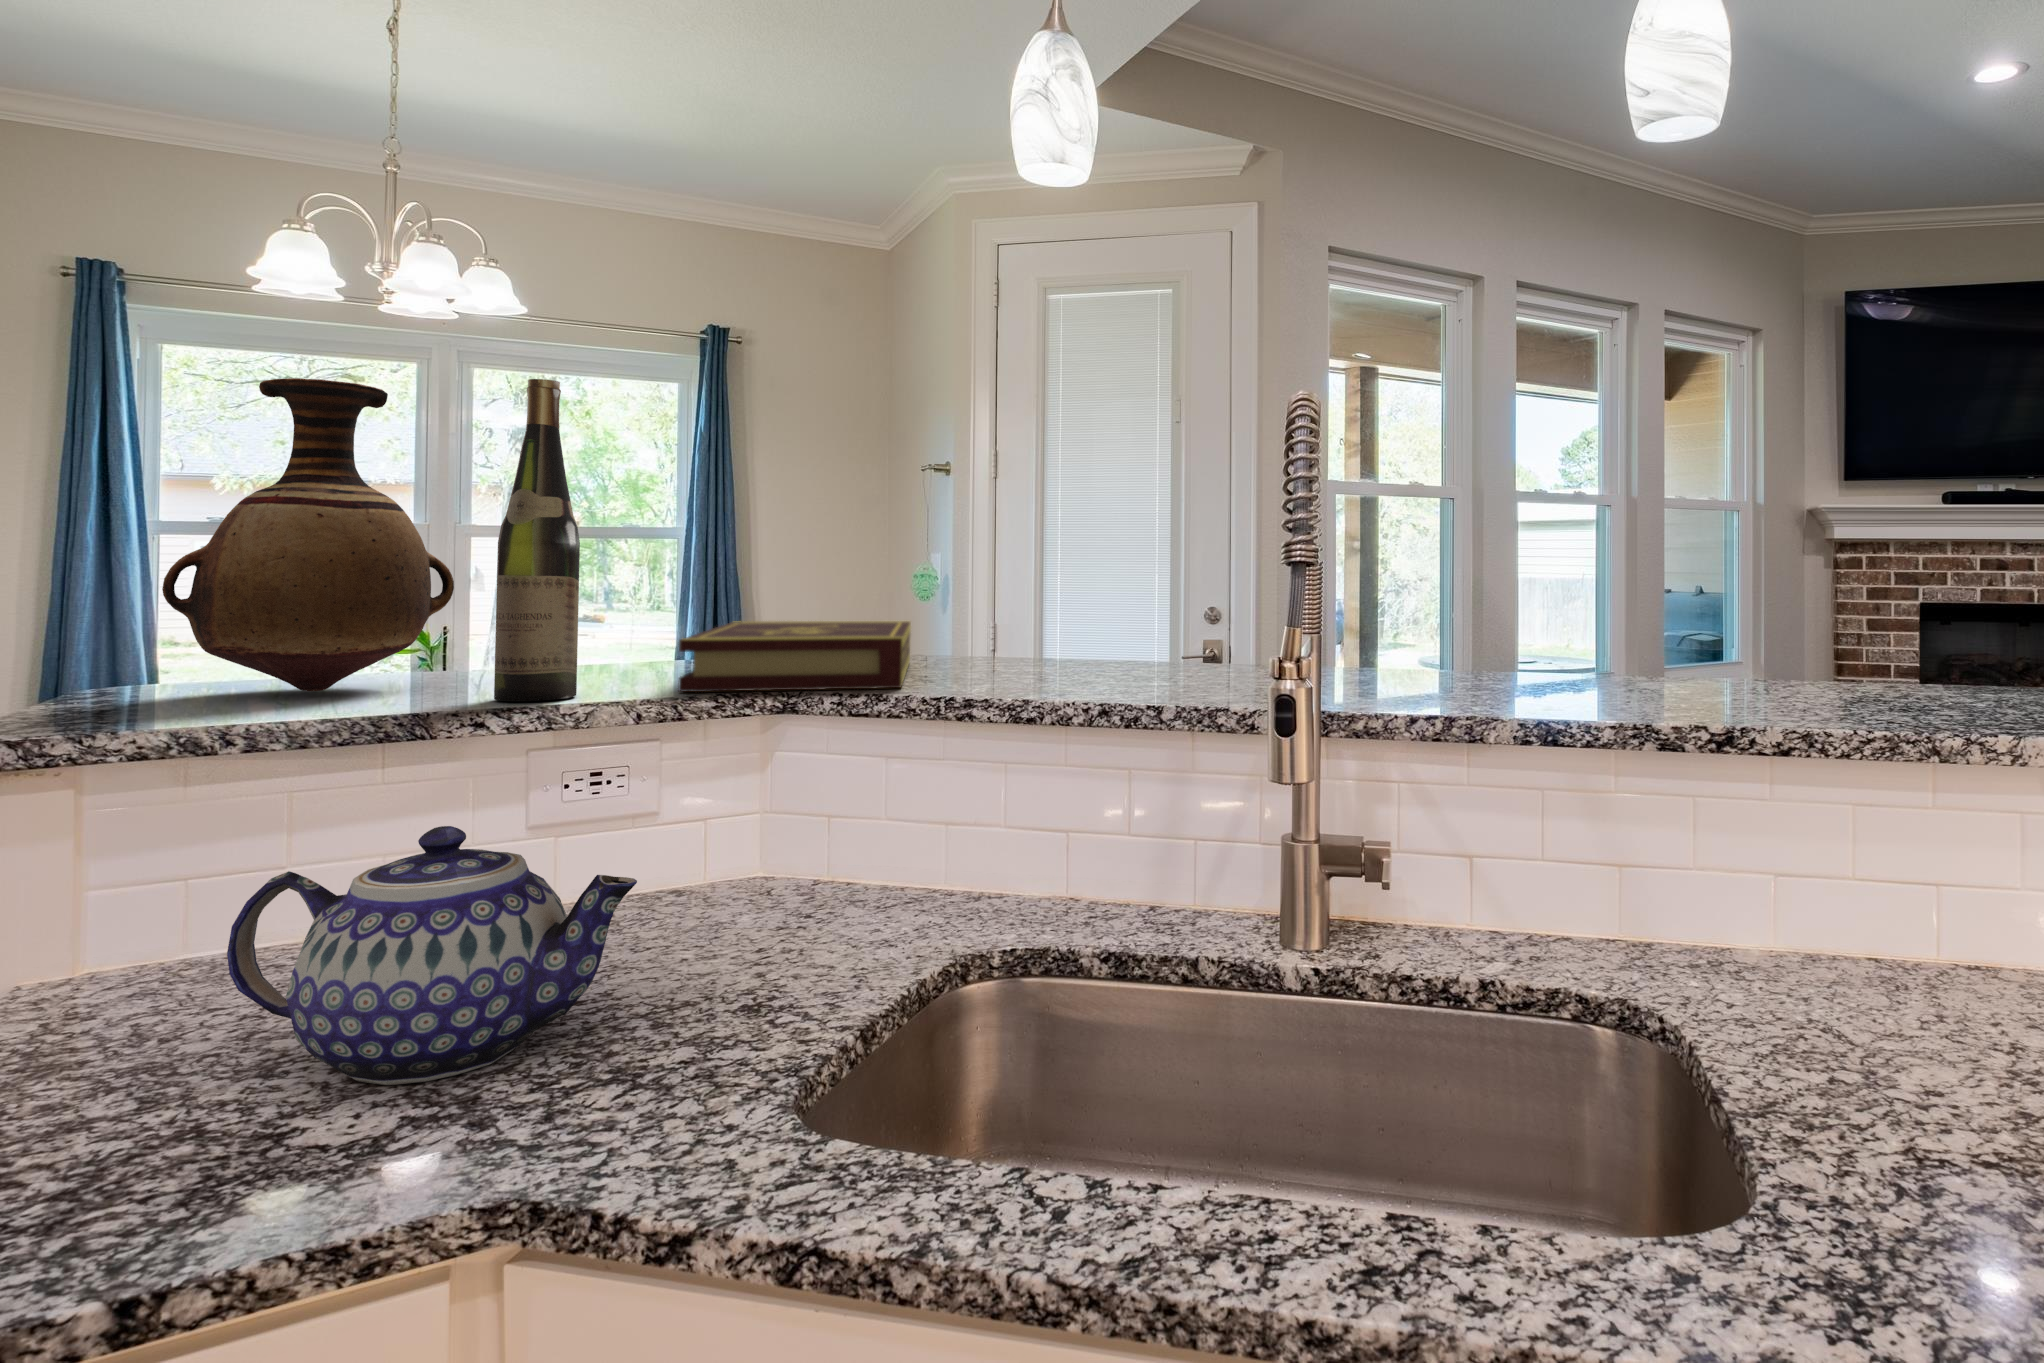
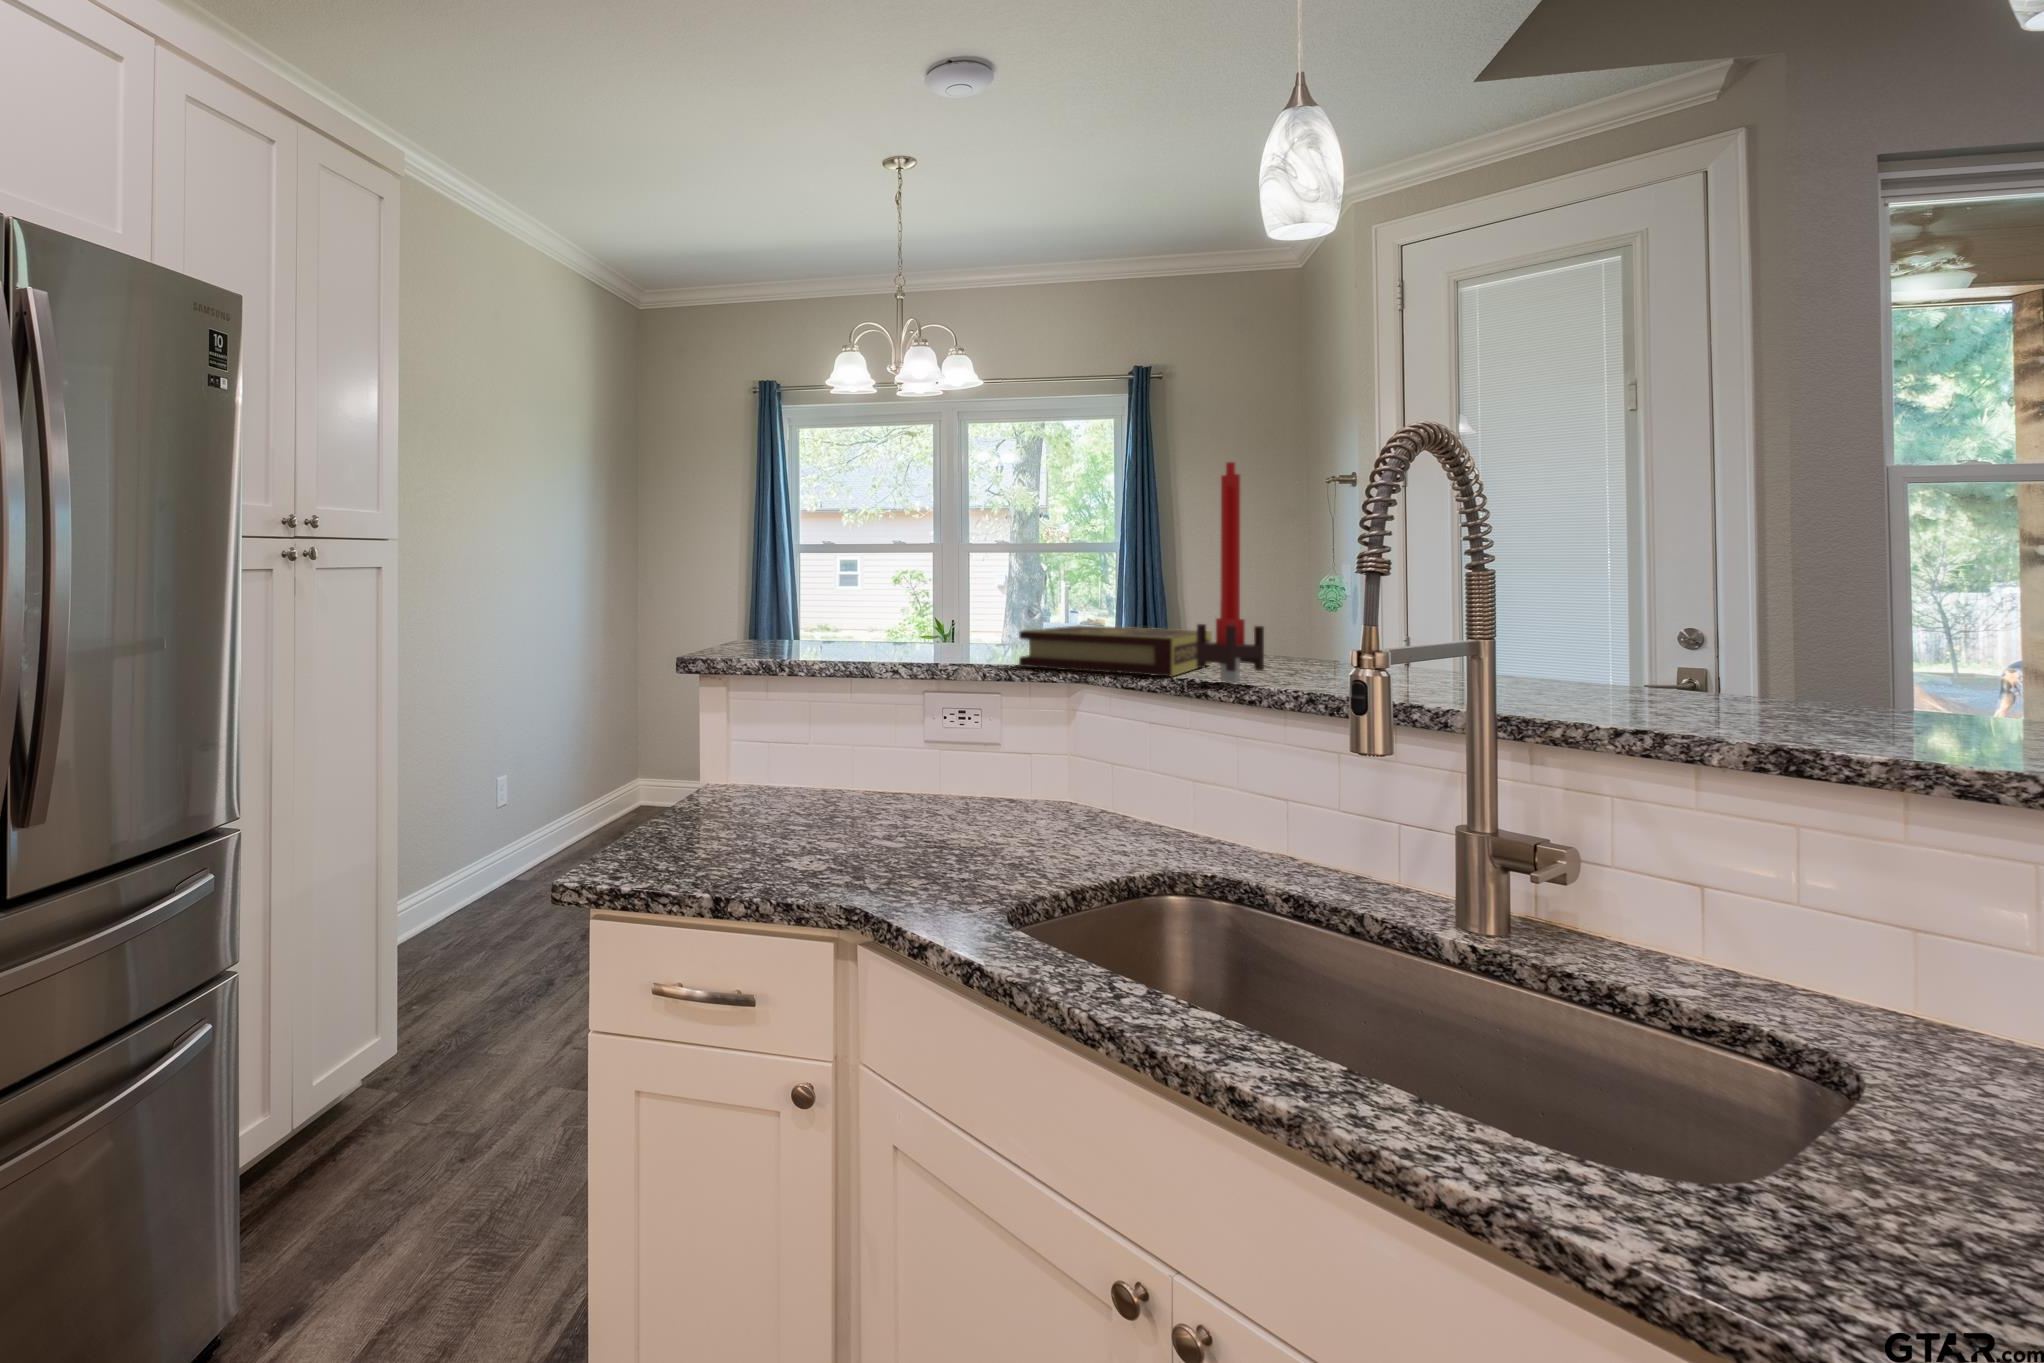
vase: present [162,378,454,692] -> none [772,470,905,652]
wine bottle: present [494,379,580,701] -> none [914,460,961,664]
candle: none [941,416,1020,690] -> present [1197,462,1264,683]
teapot: present [227,826,637,1085] -> none [769,718,945,855]

